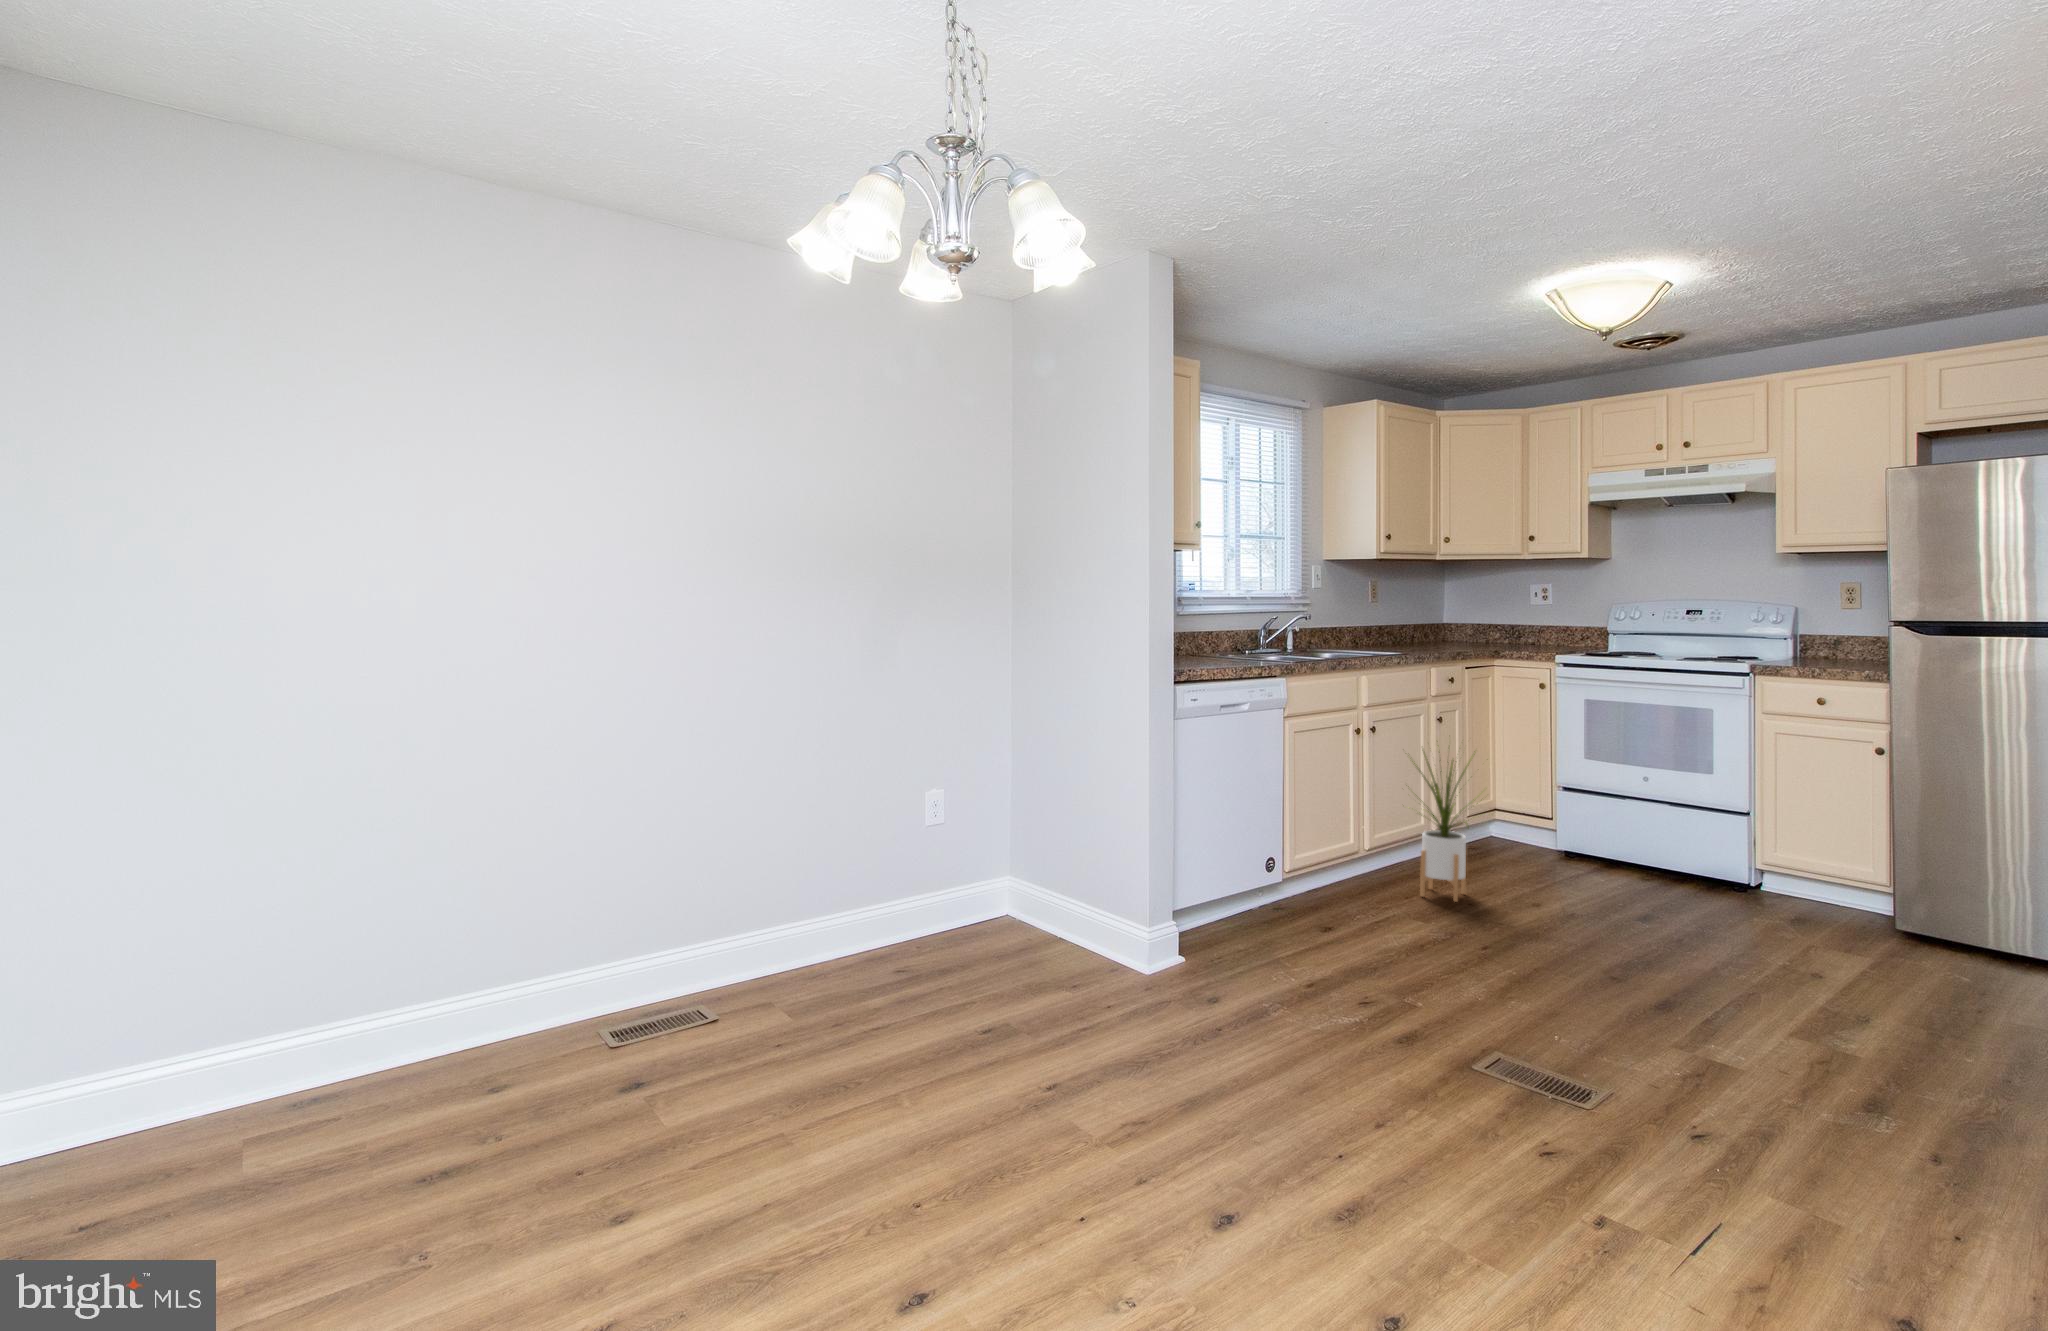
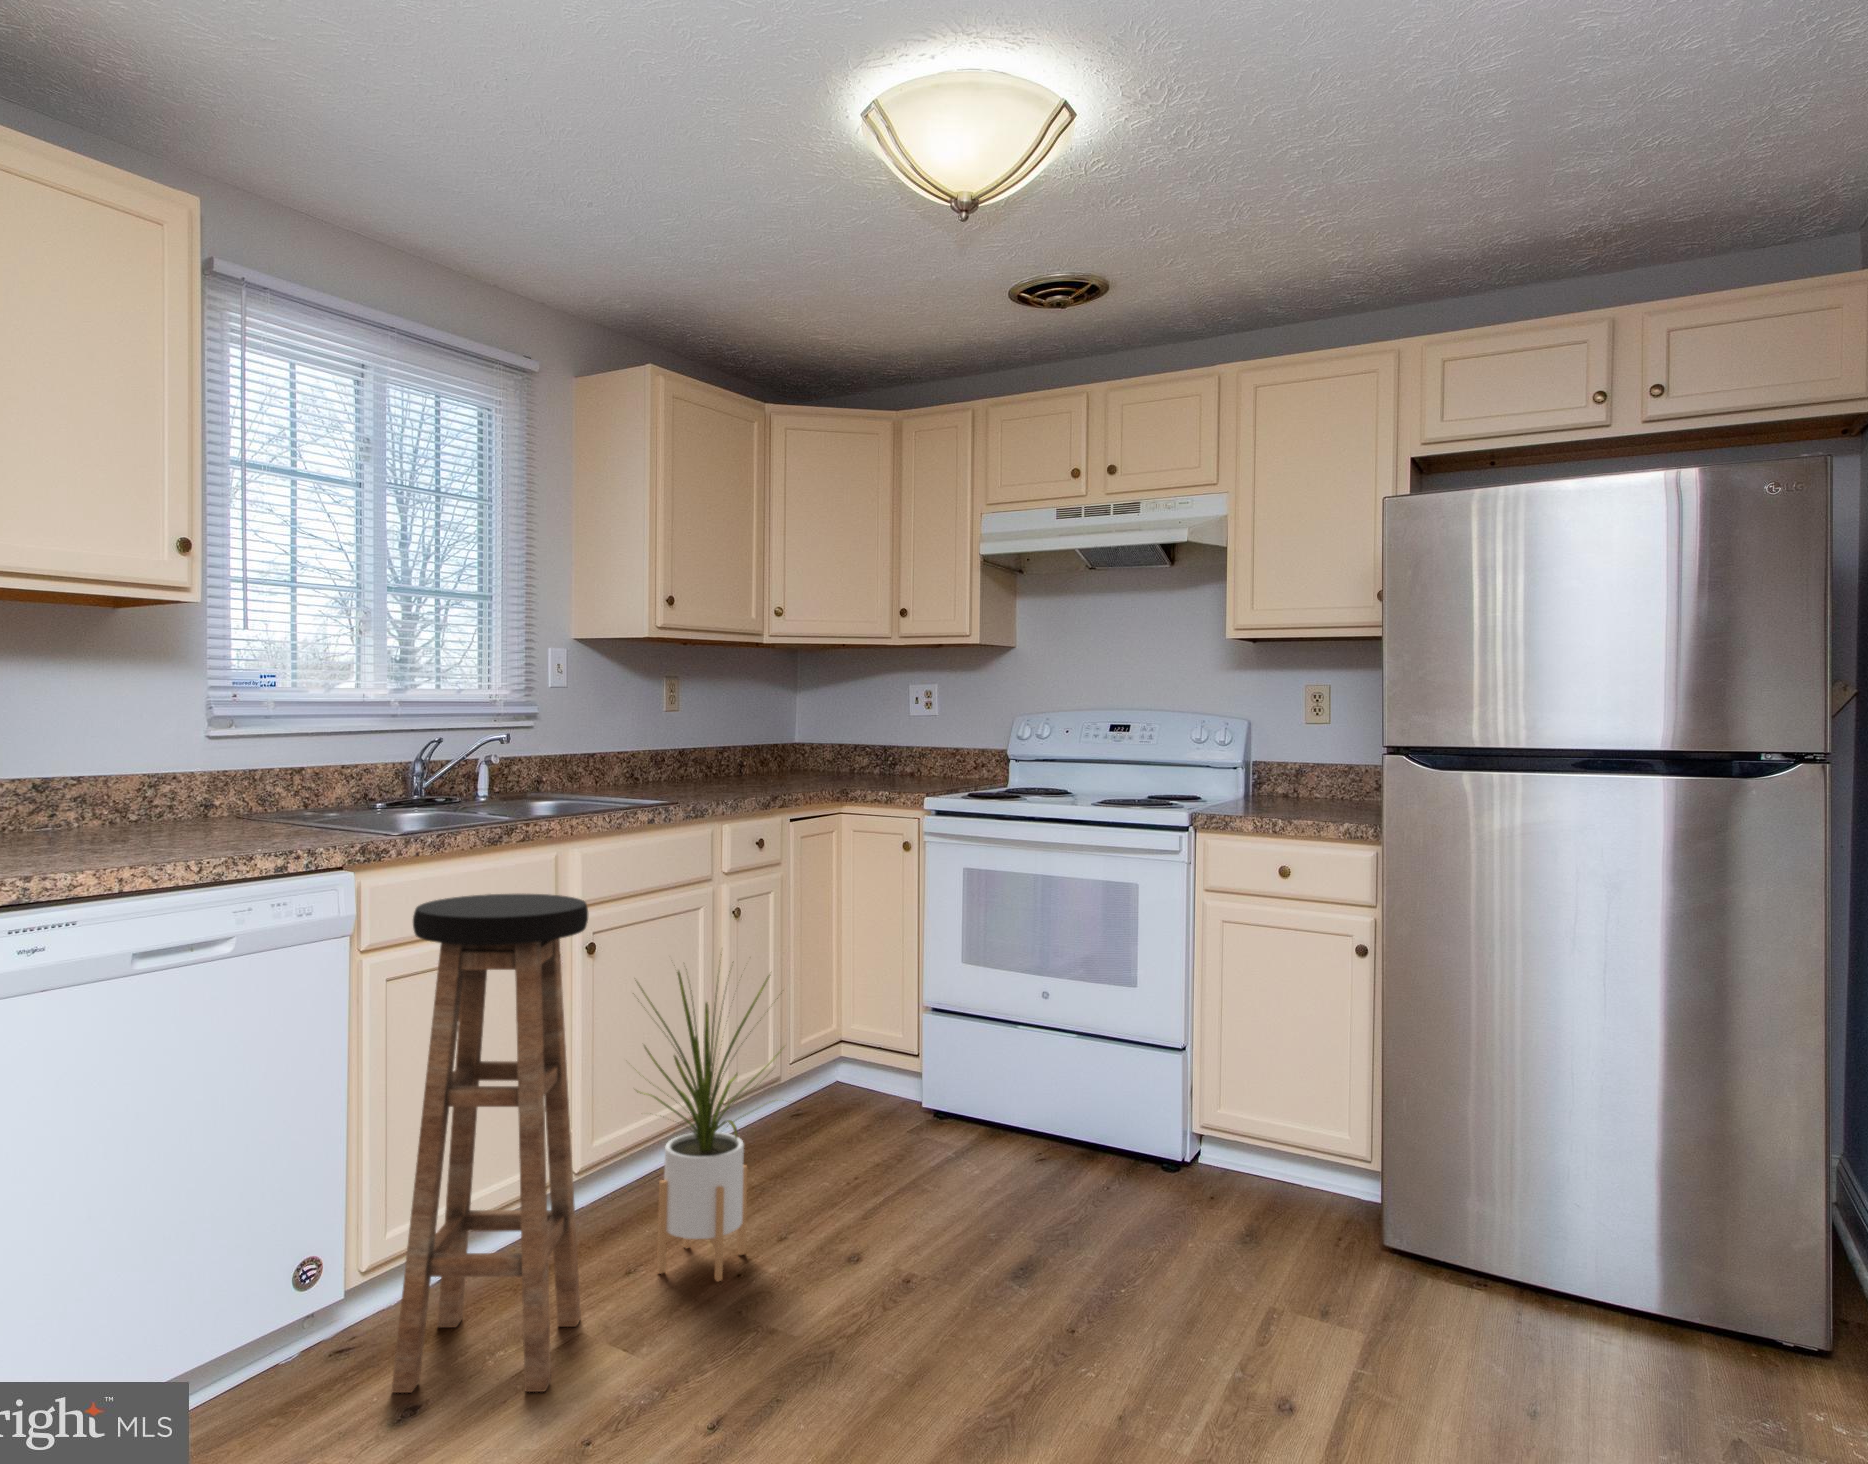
bar stool: none [1316,701,1400,926] -> present [392,894,588,1393]

